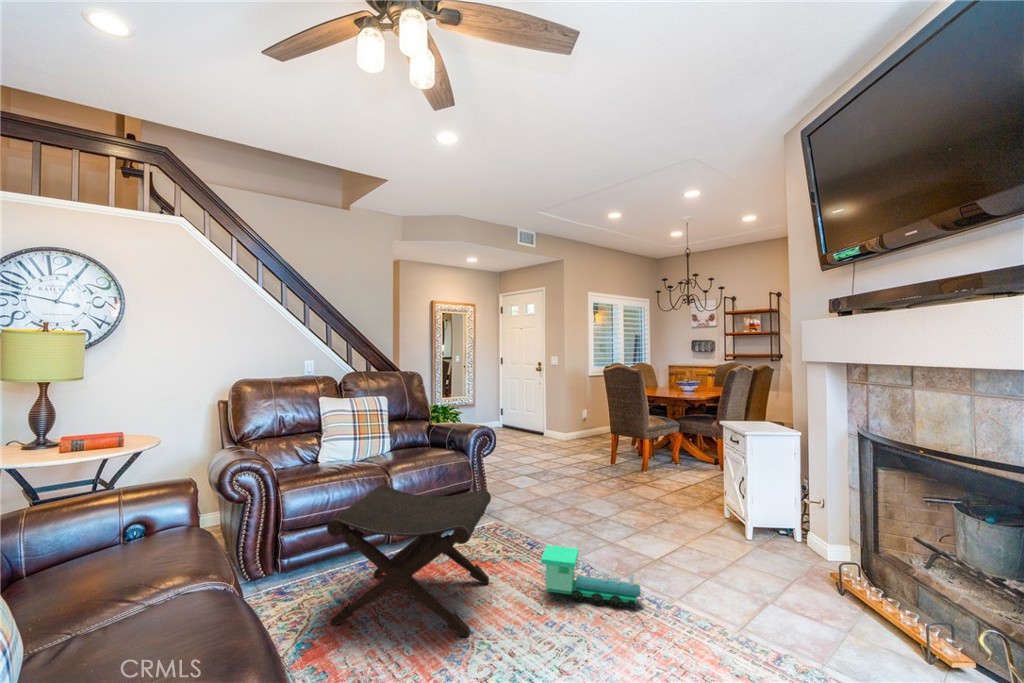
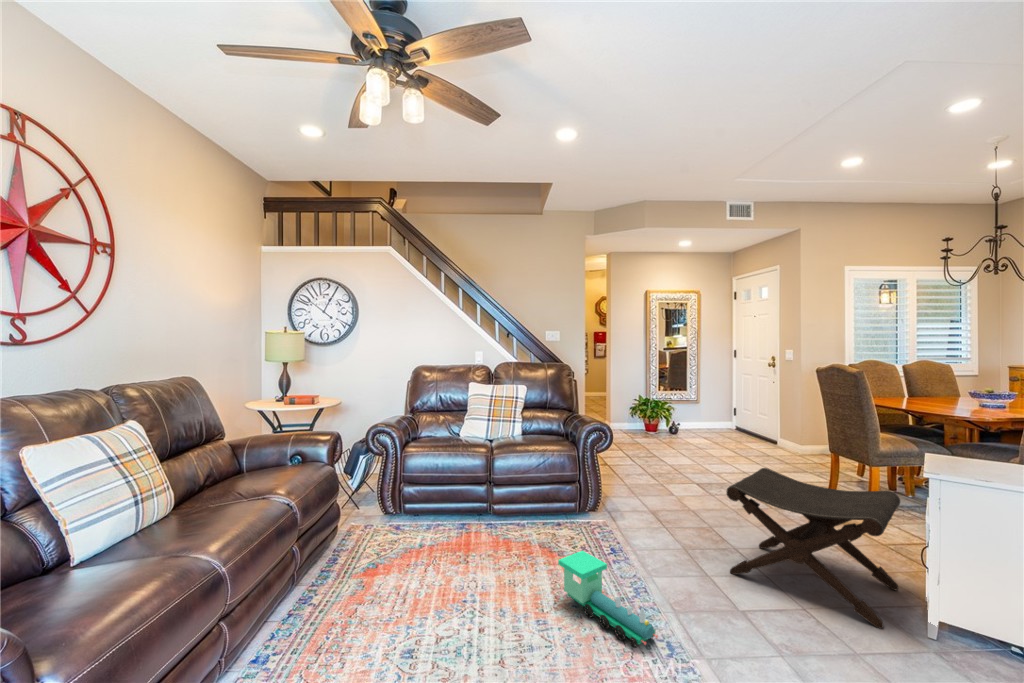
footstool: present [327,485,491,637] -> present [726,468,900,629]

